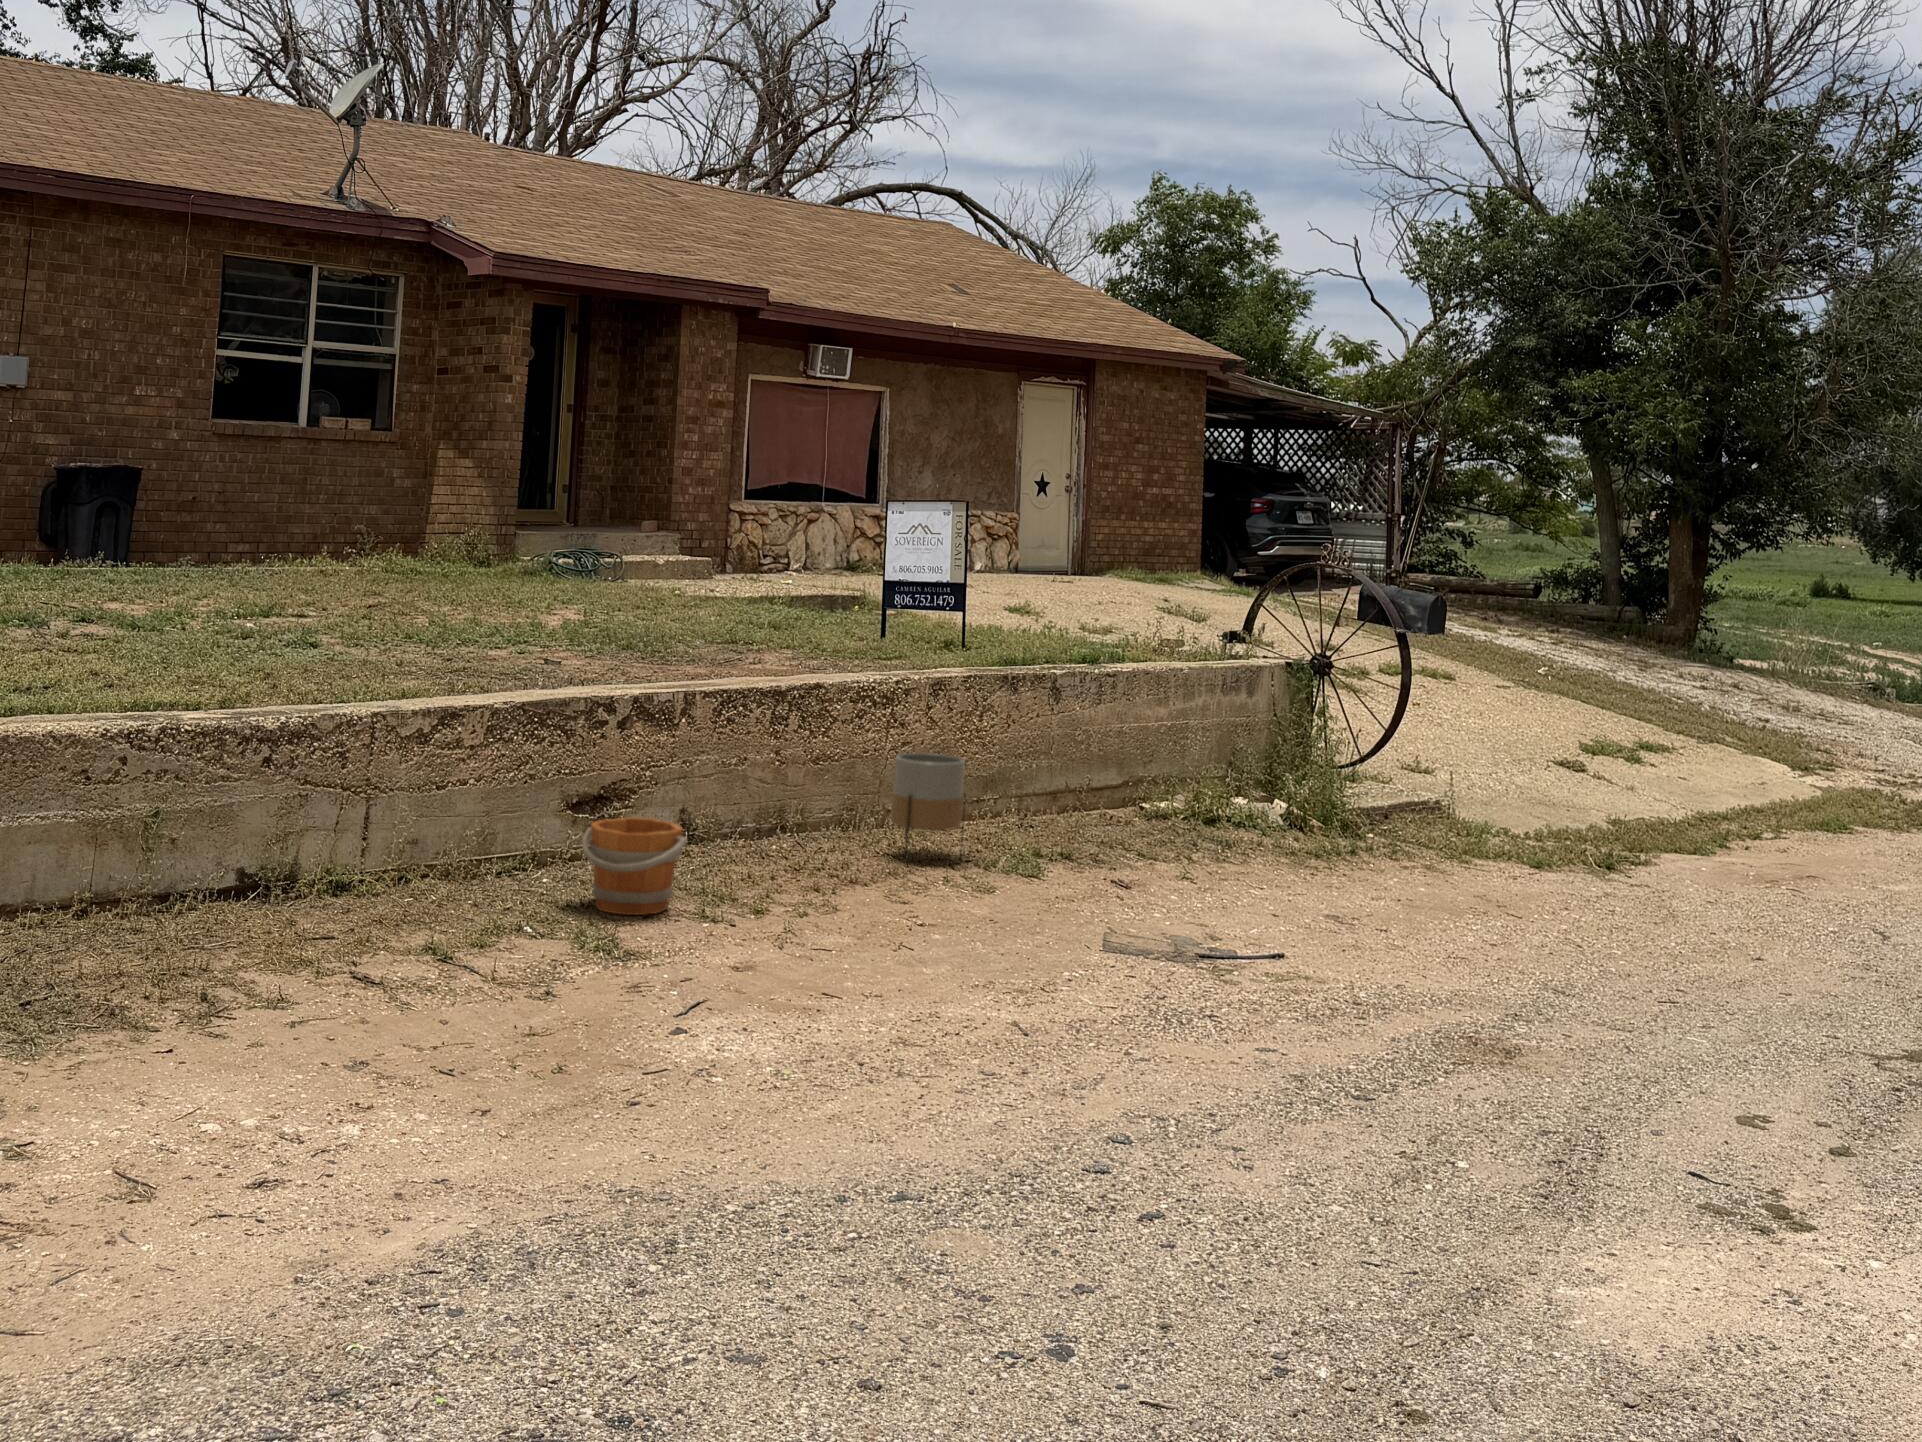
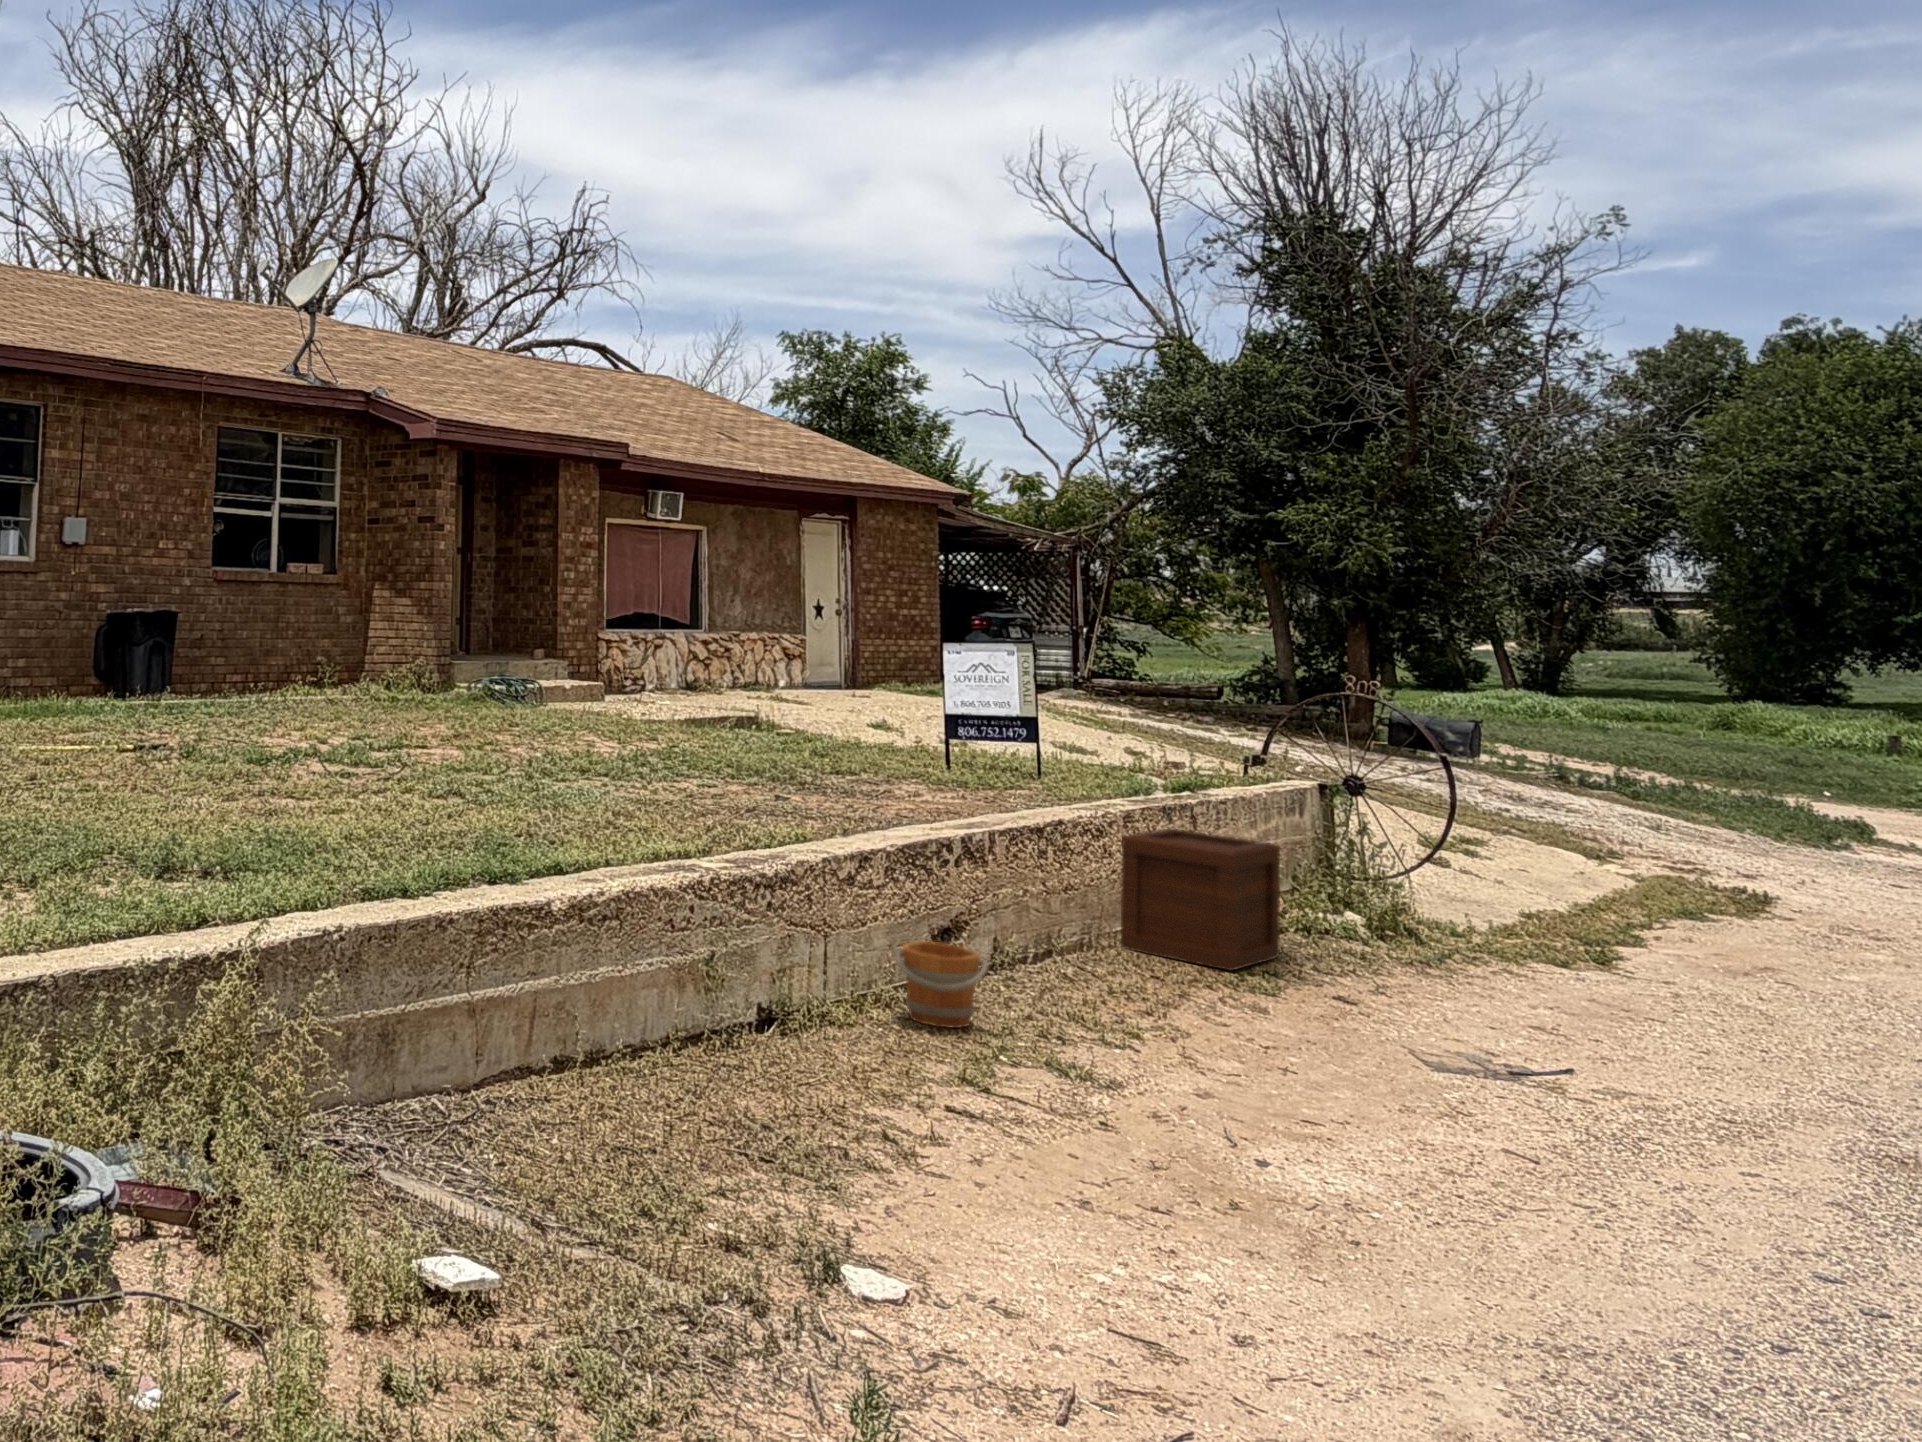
wooden crate: none [1006,703,1197,861] -> present [1121,829,1280,971]
planter: present [891,753,966,864] -> none [1059,877,1123,976]

